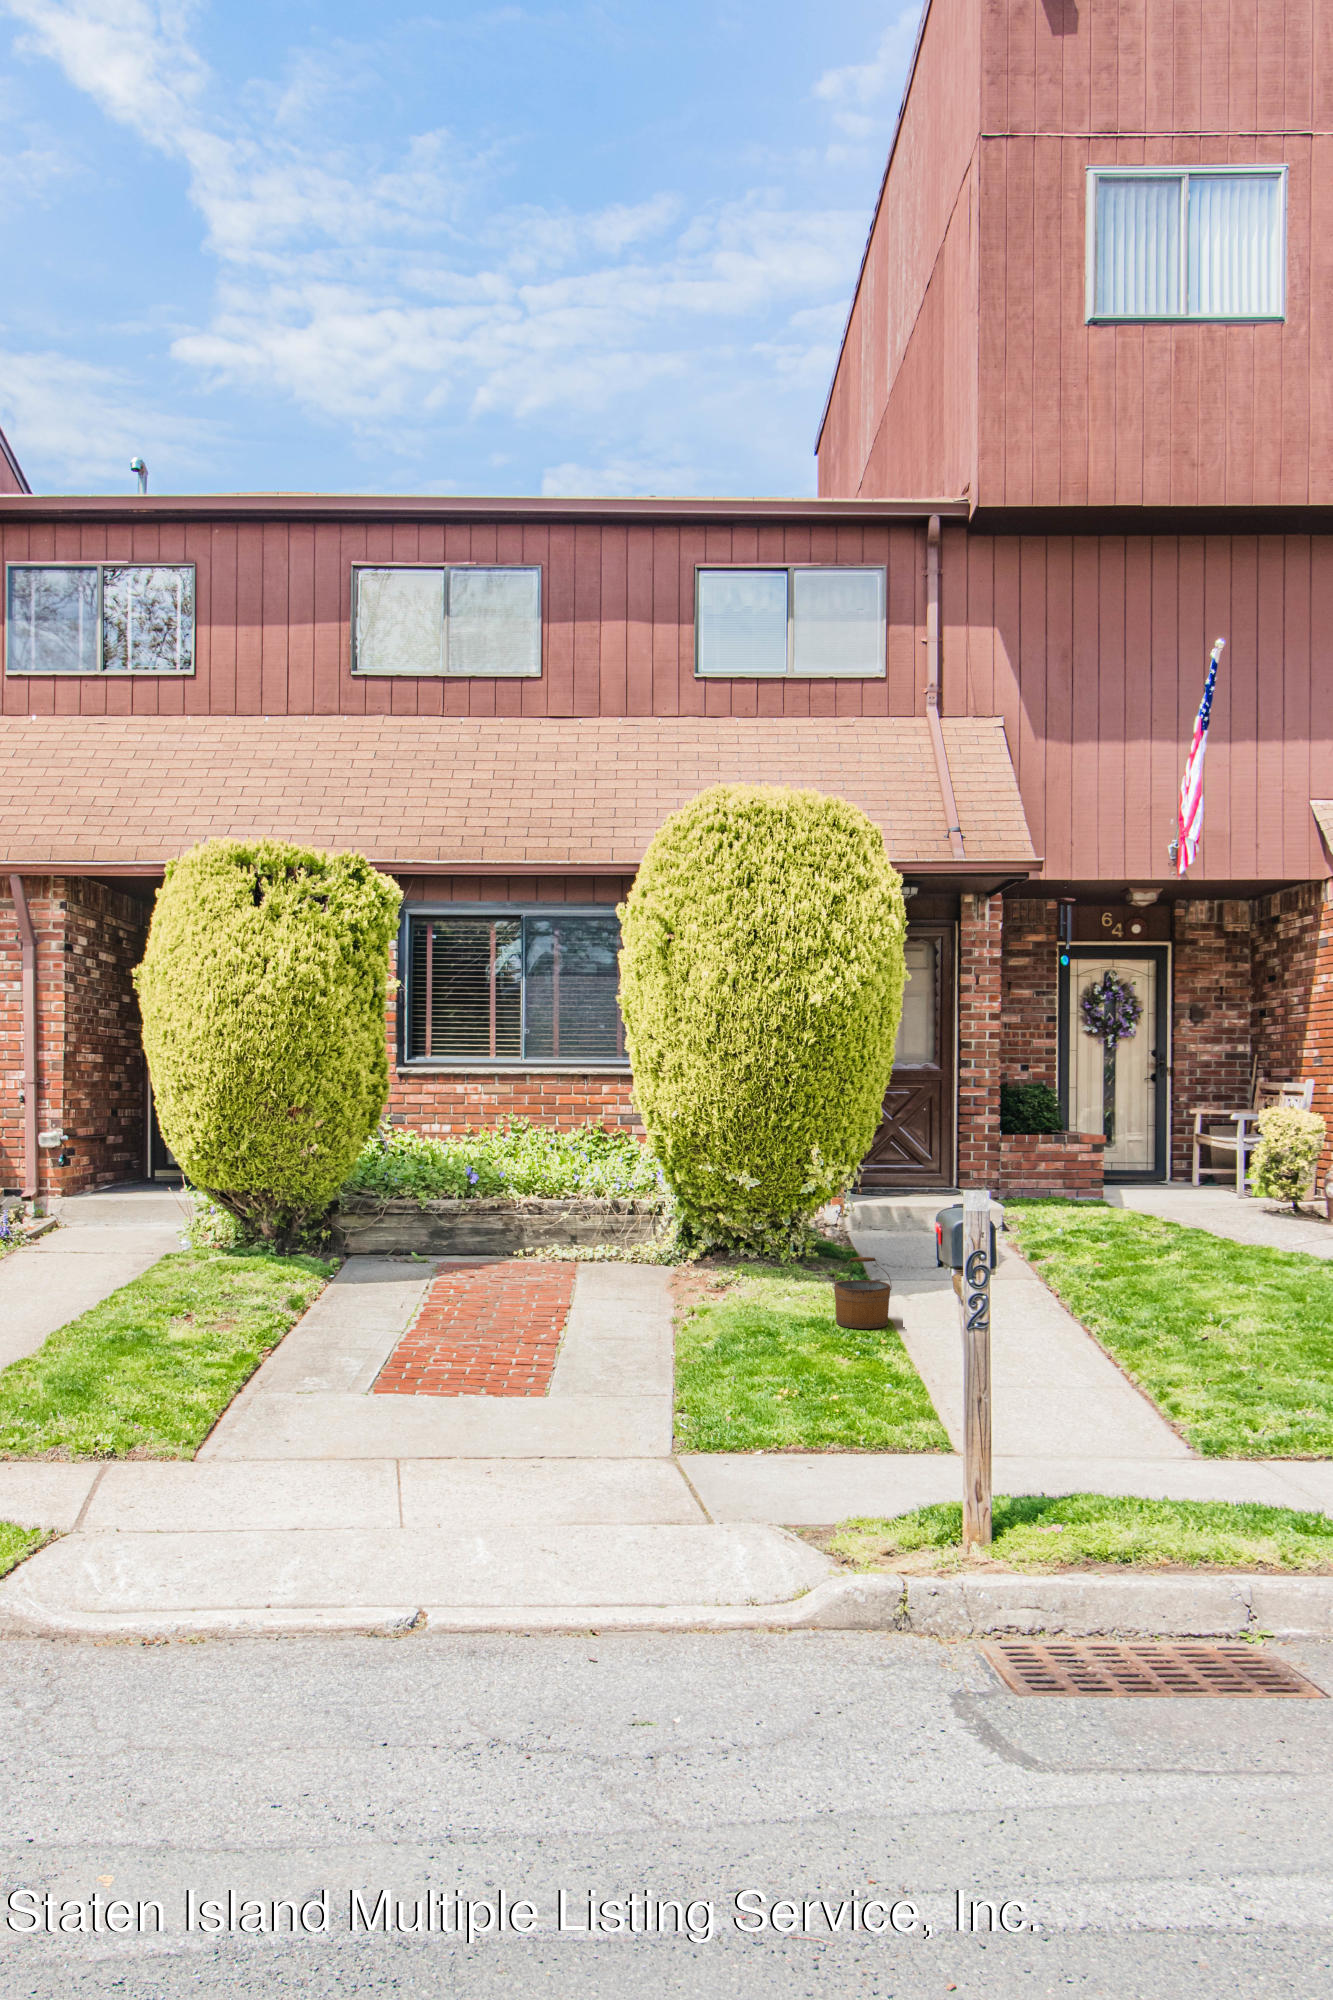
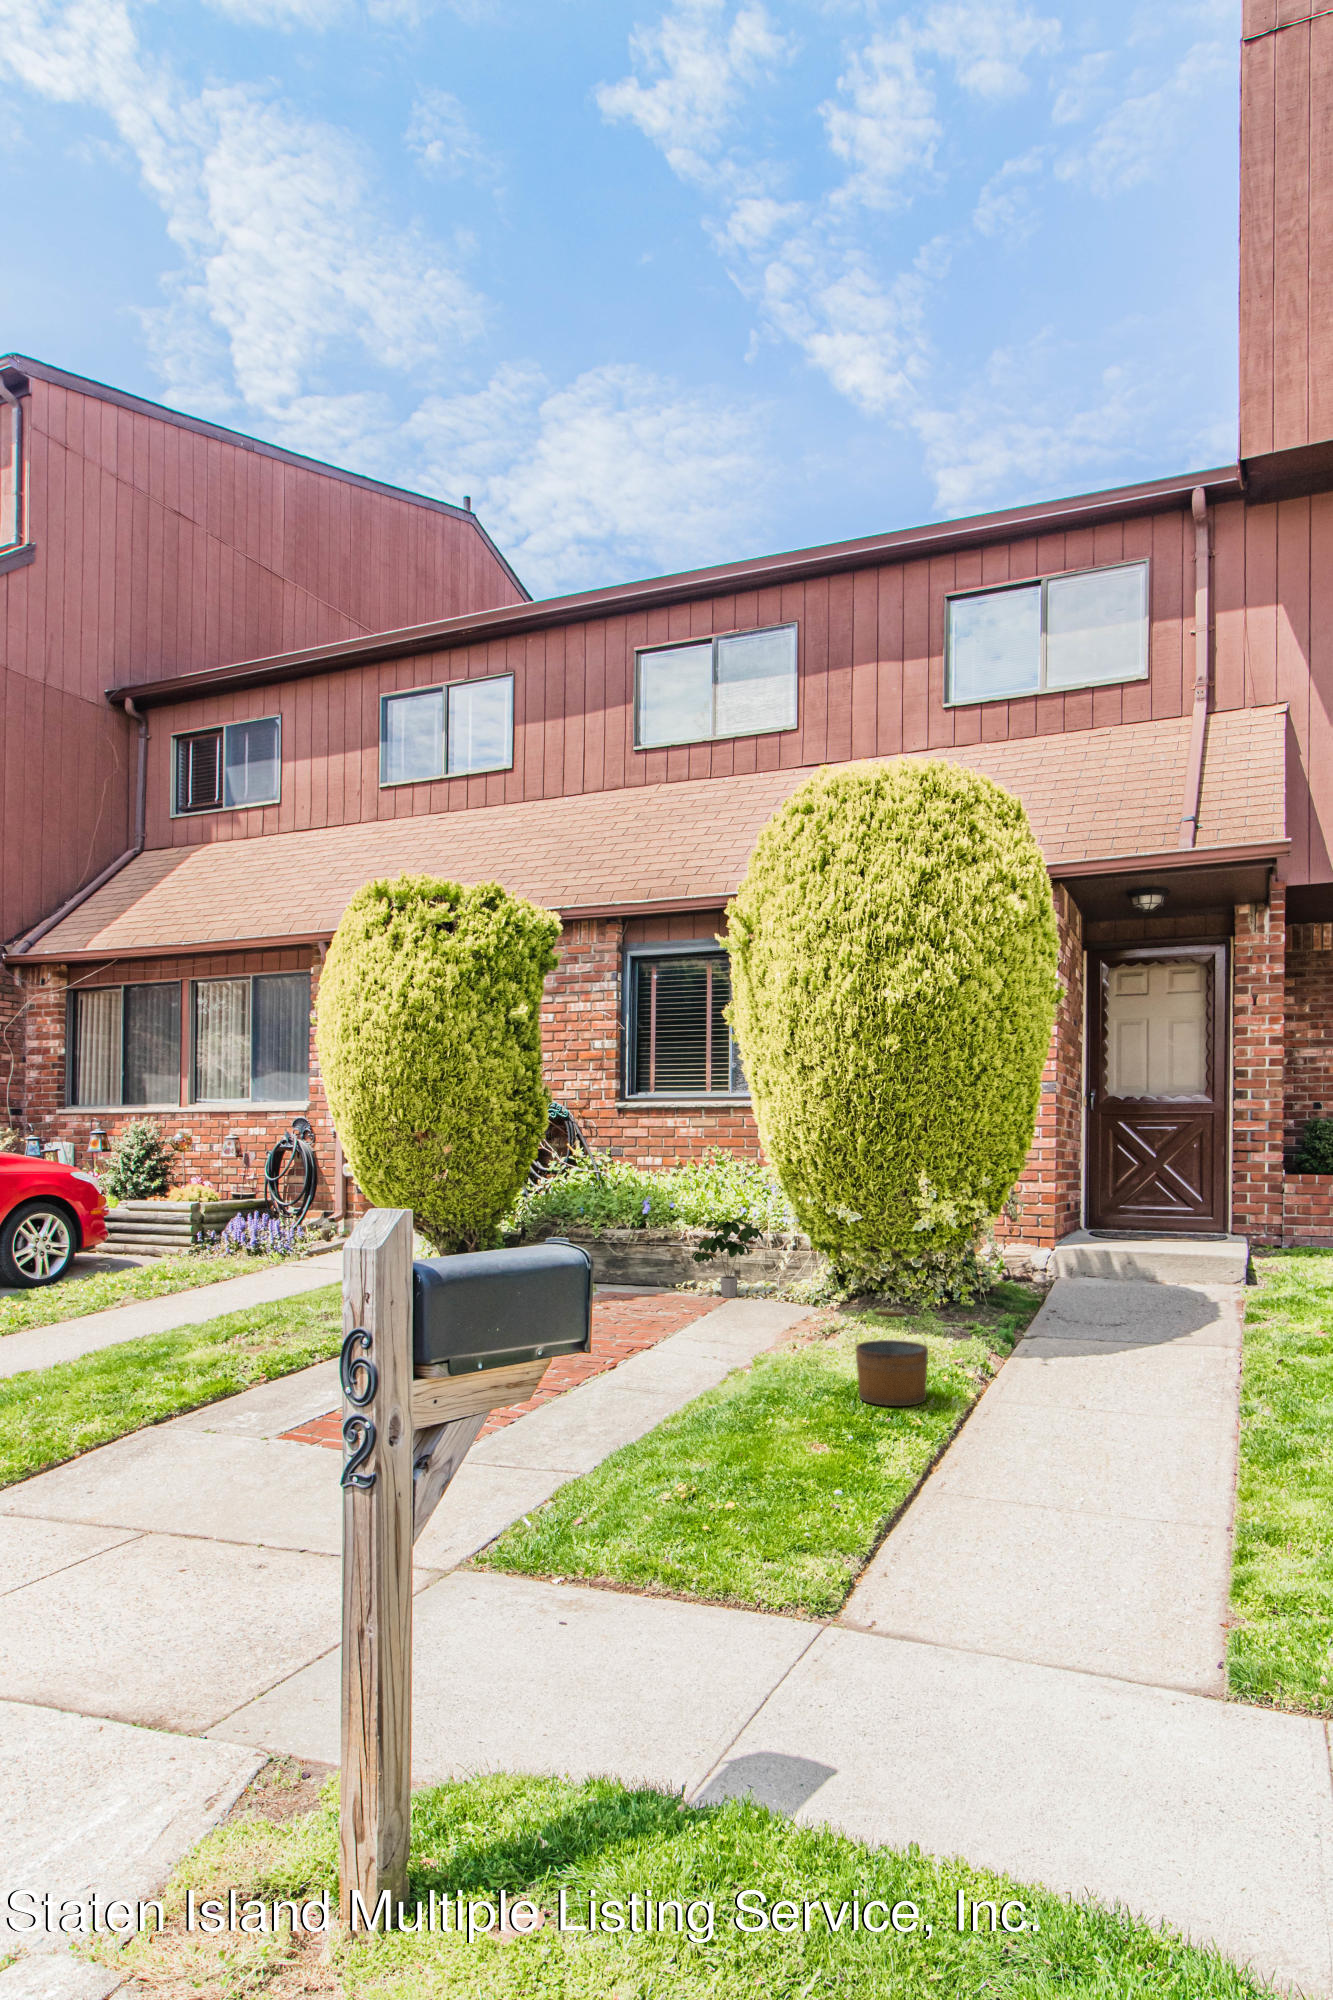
potted plant: none [575,1186,637,1258] -> present [692,1219,763,1298]

